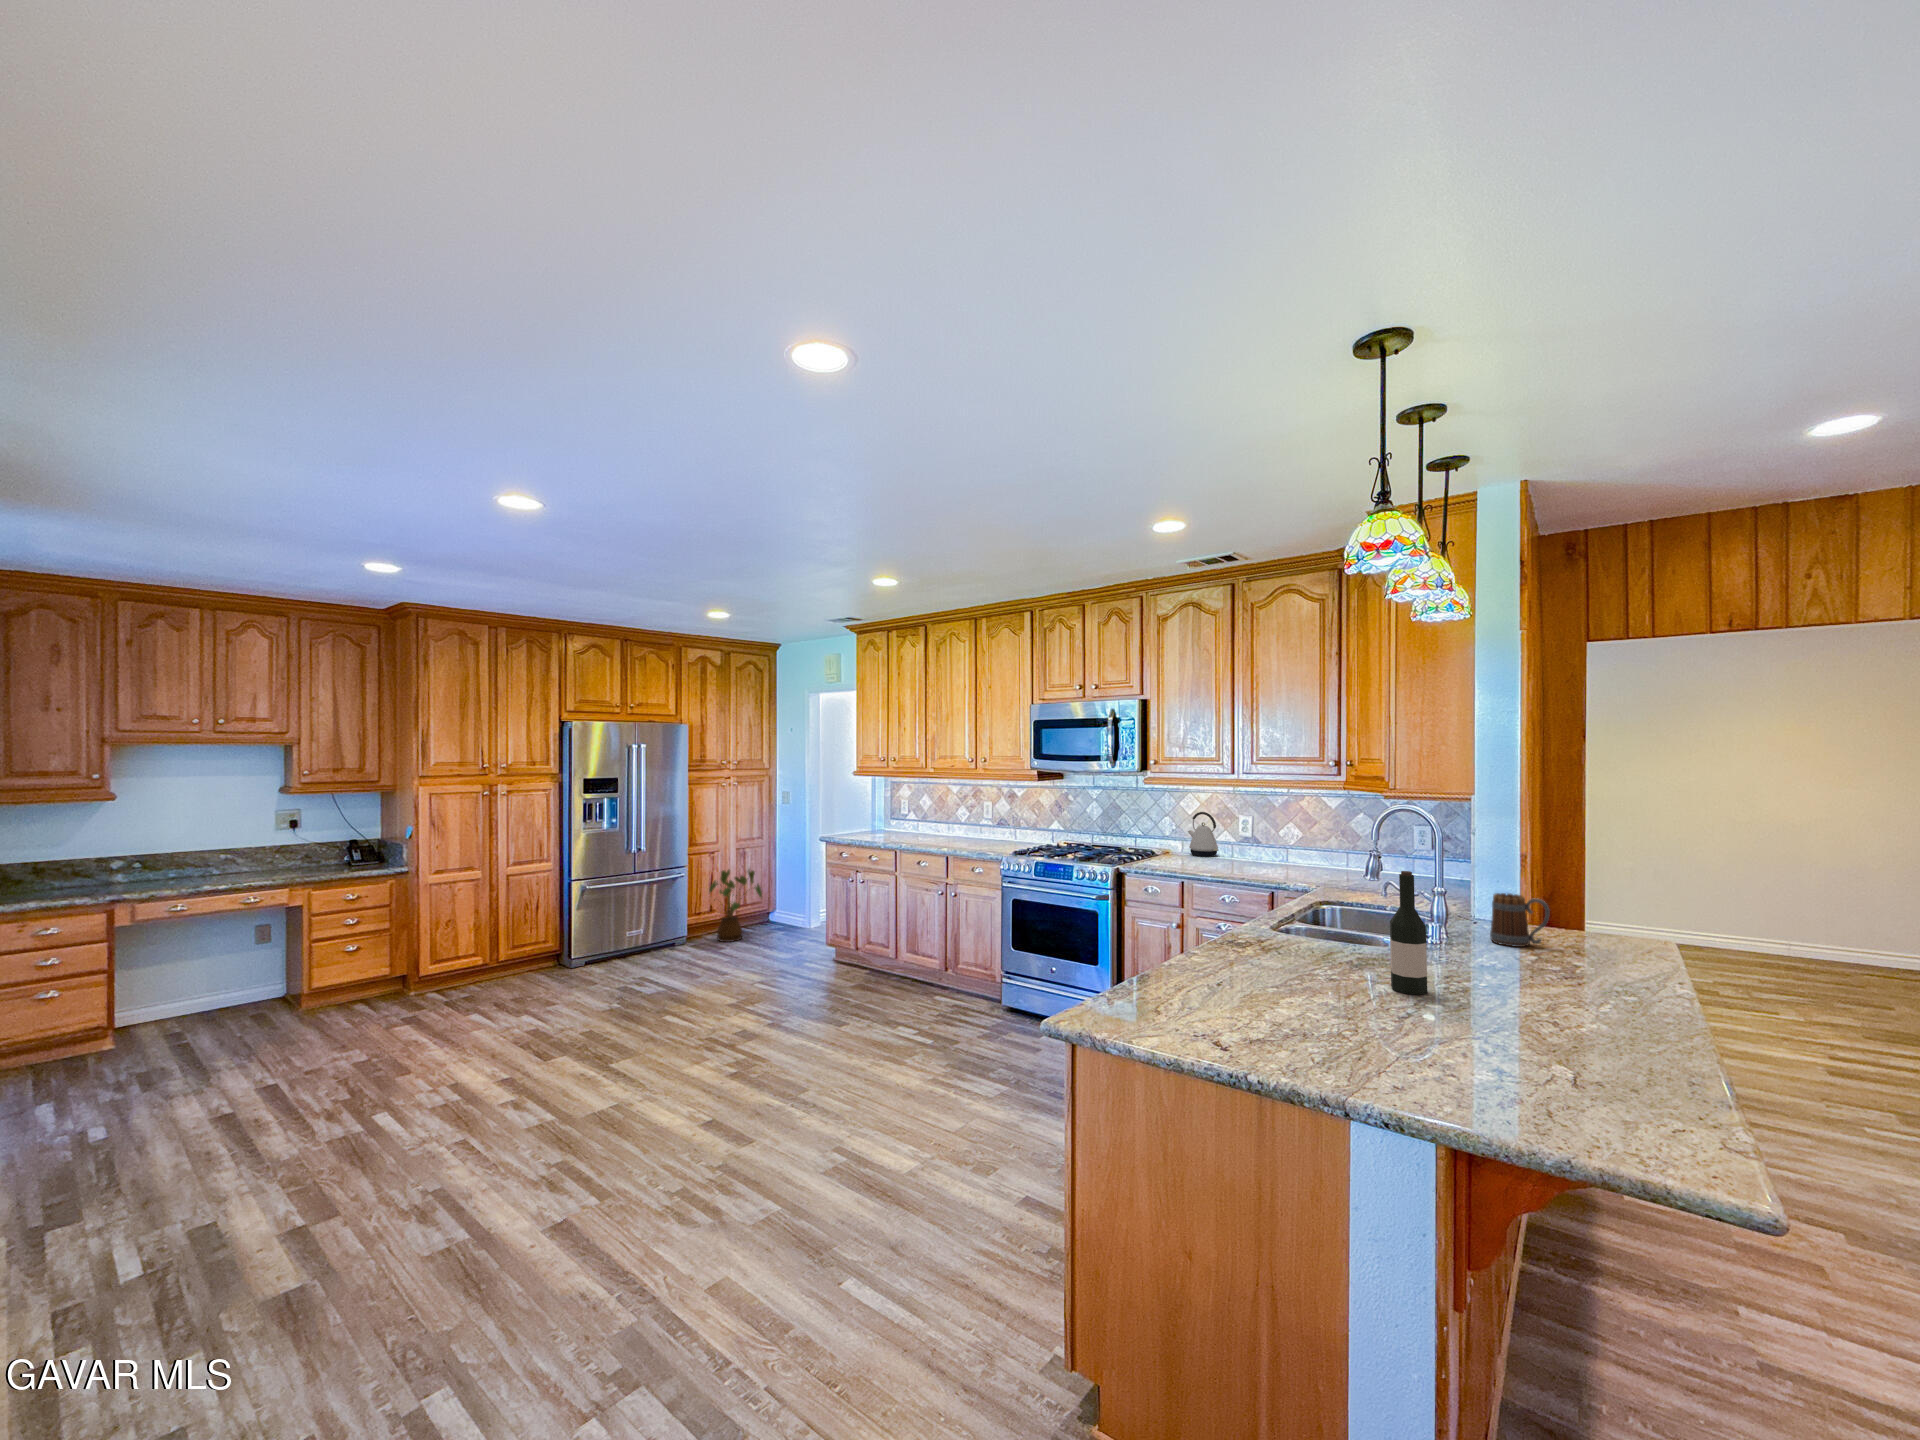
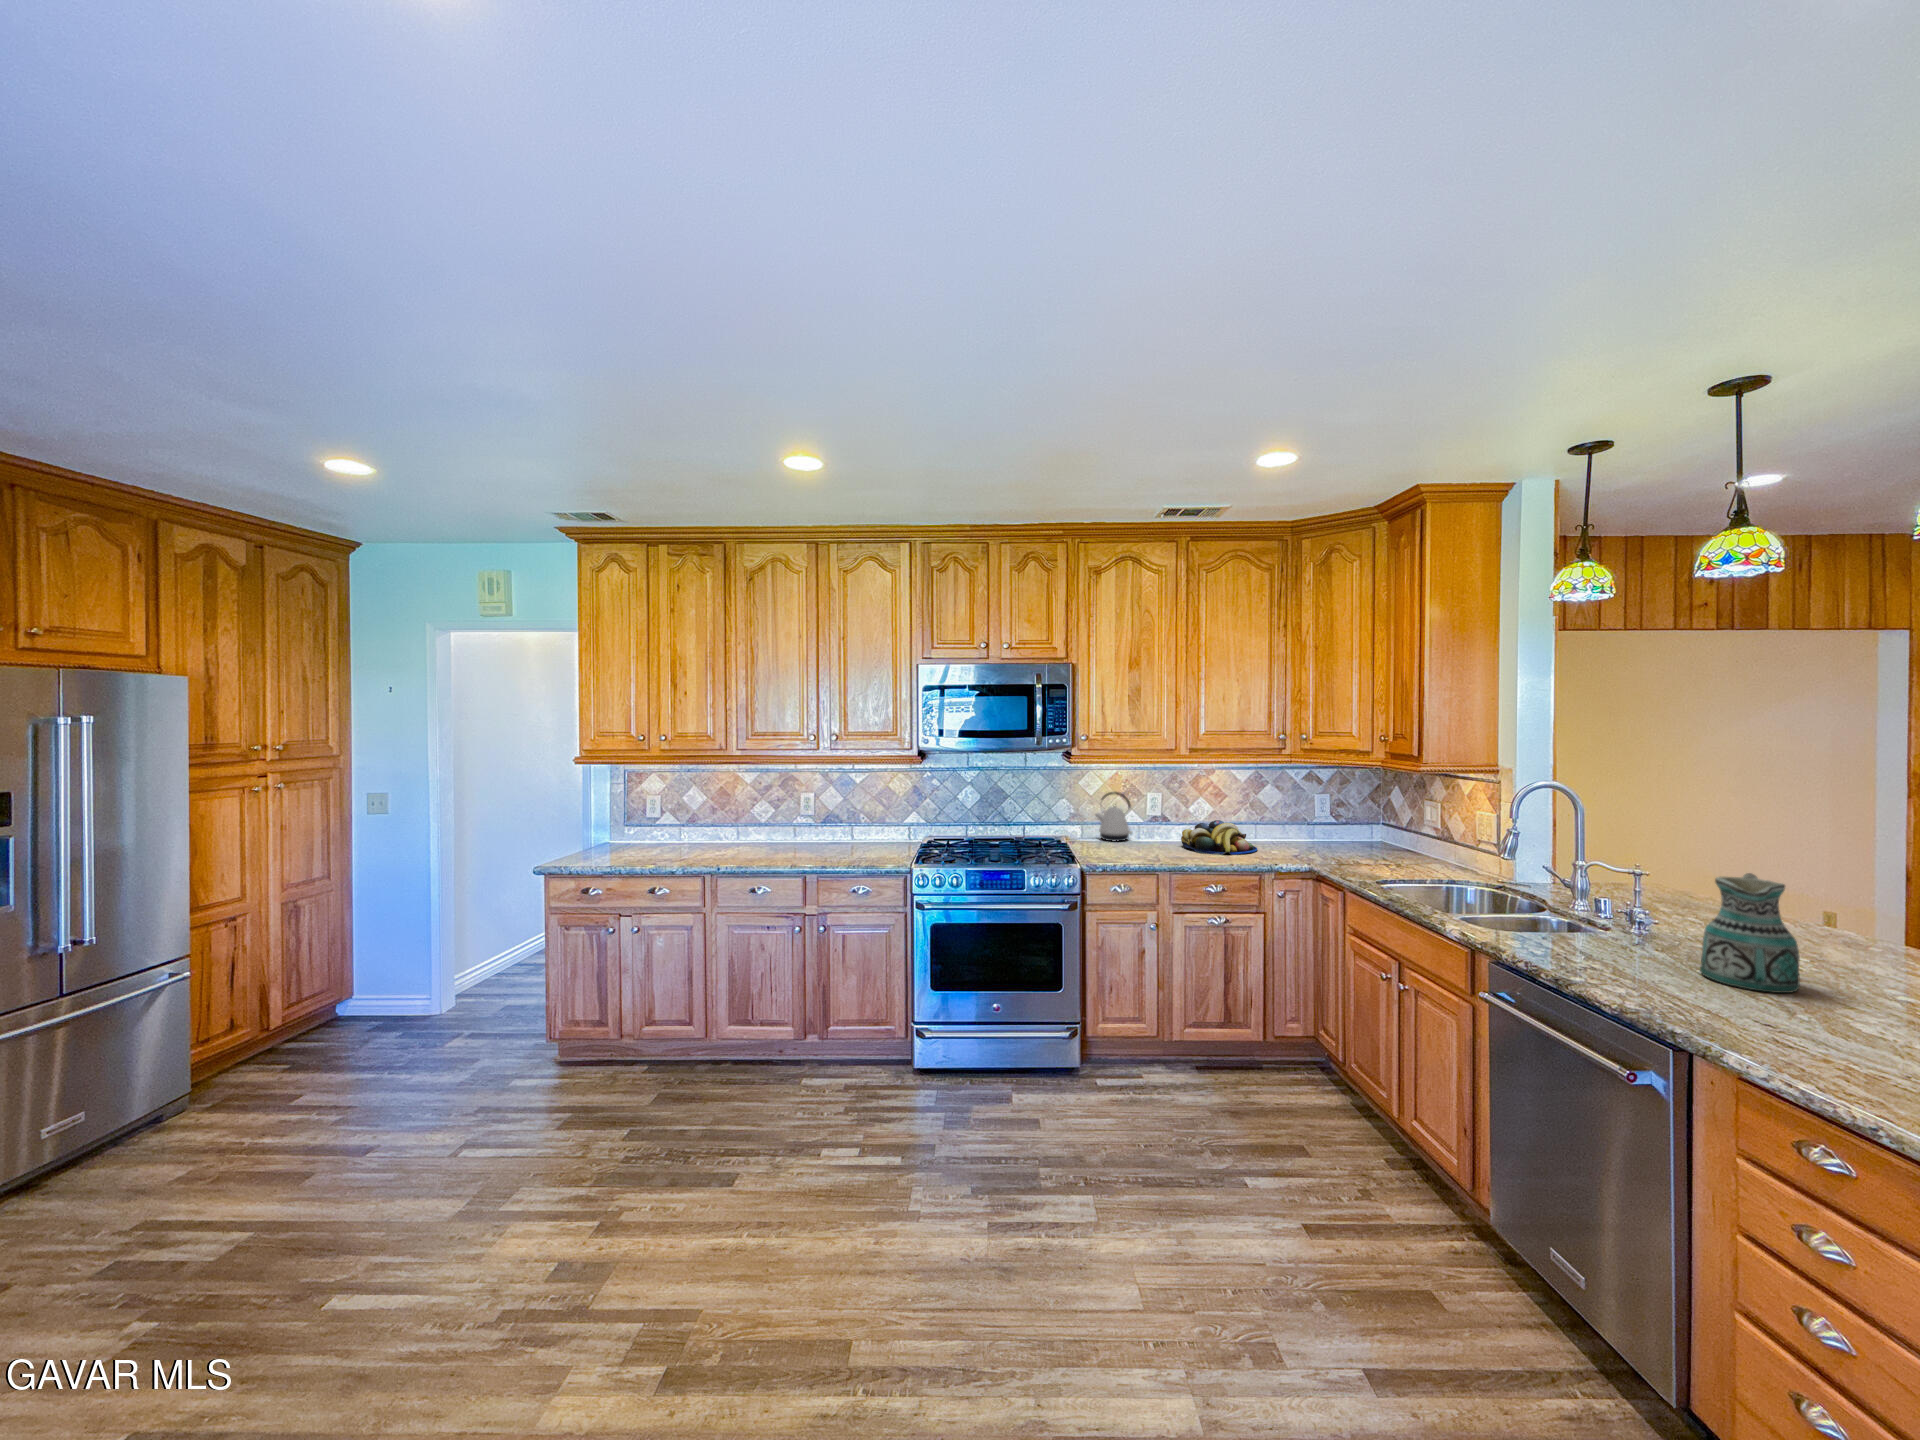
fruit bowl: none [1234,843,1307,873] -> present [1181,820,1257,855]
house plant: present [709,870,762,942] -> none [251,937,376,1083]
wine bottle: present [1390,871,1427,995] -> none [1831,857,1885,986]
ceramic pitcher: none [1262,878,1345,980] -> present [1700,873,1800,993]
mug: present [1490,893,1550,947] -> none [1630,859,1683,908]

